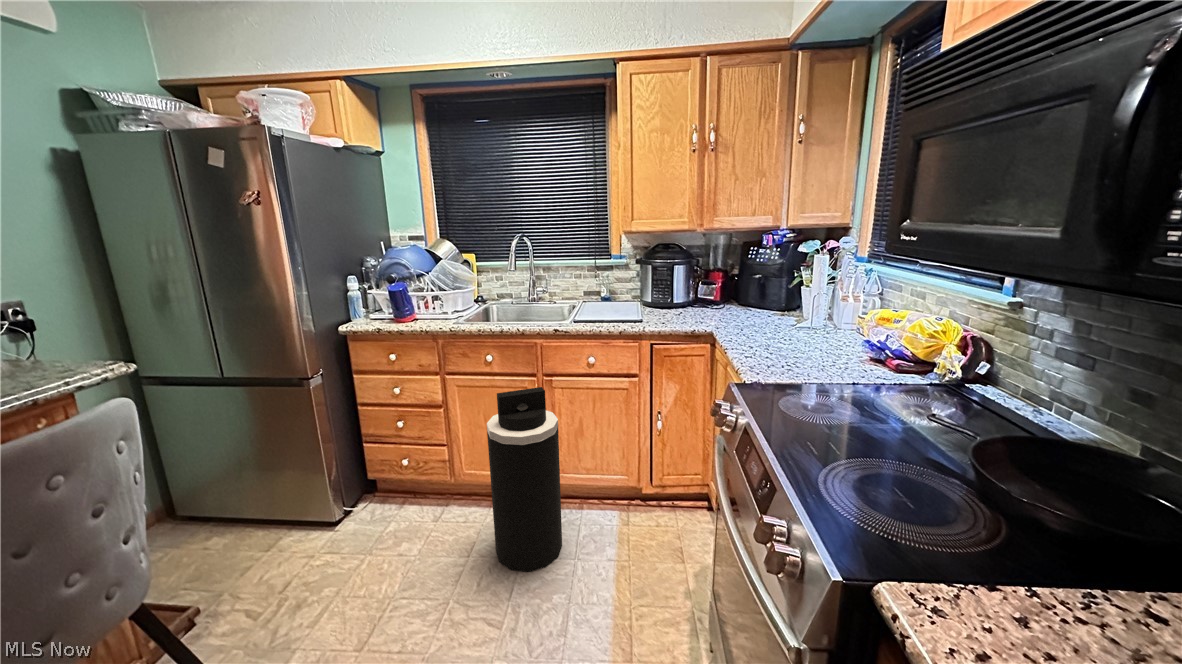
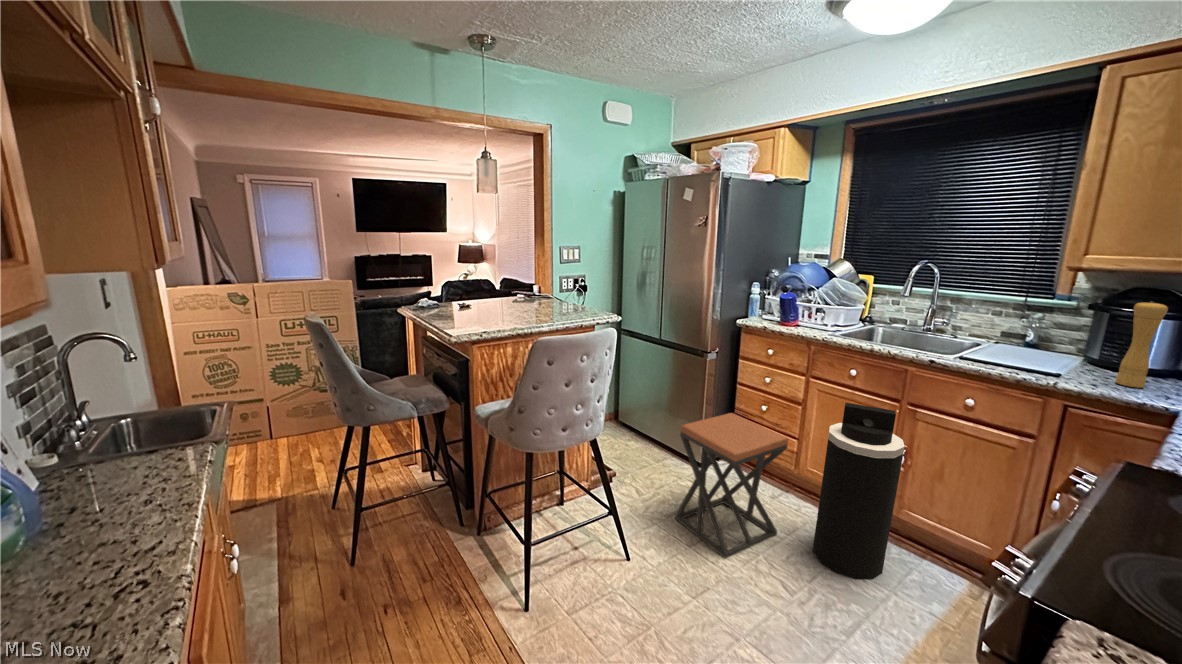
pepper mill: none [668,253,686,319] -> present [1115,301,1168,388]
stool: none [300,447,458,637] -> present [675,413,788,558]

